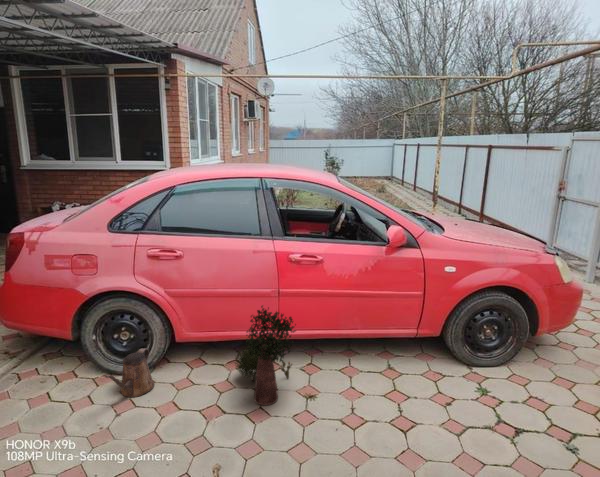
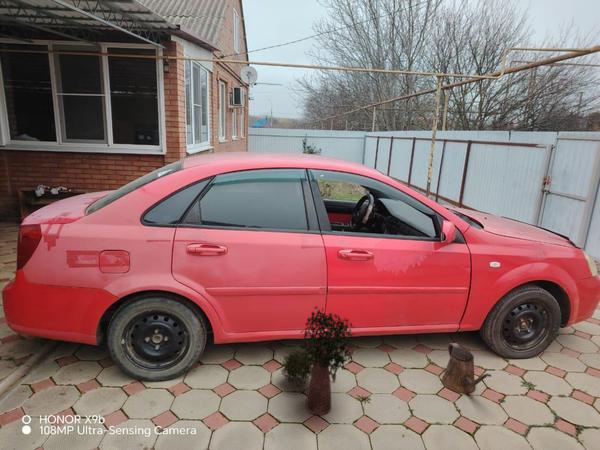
watering can: present [105,349,154,397] -> present [442,343,491,393]

